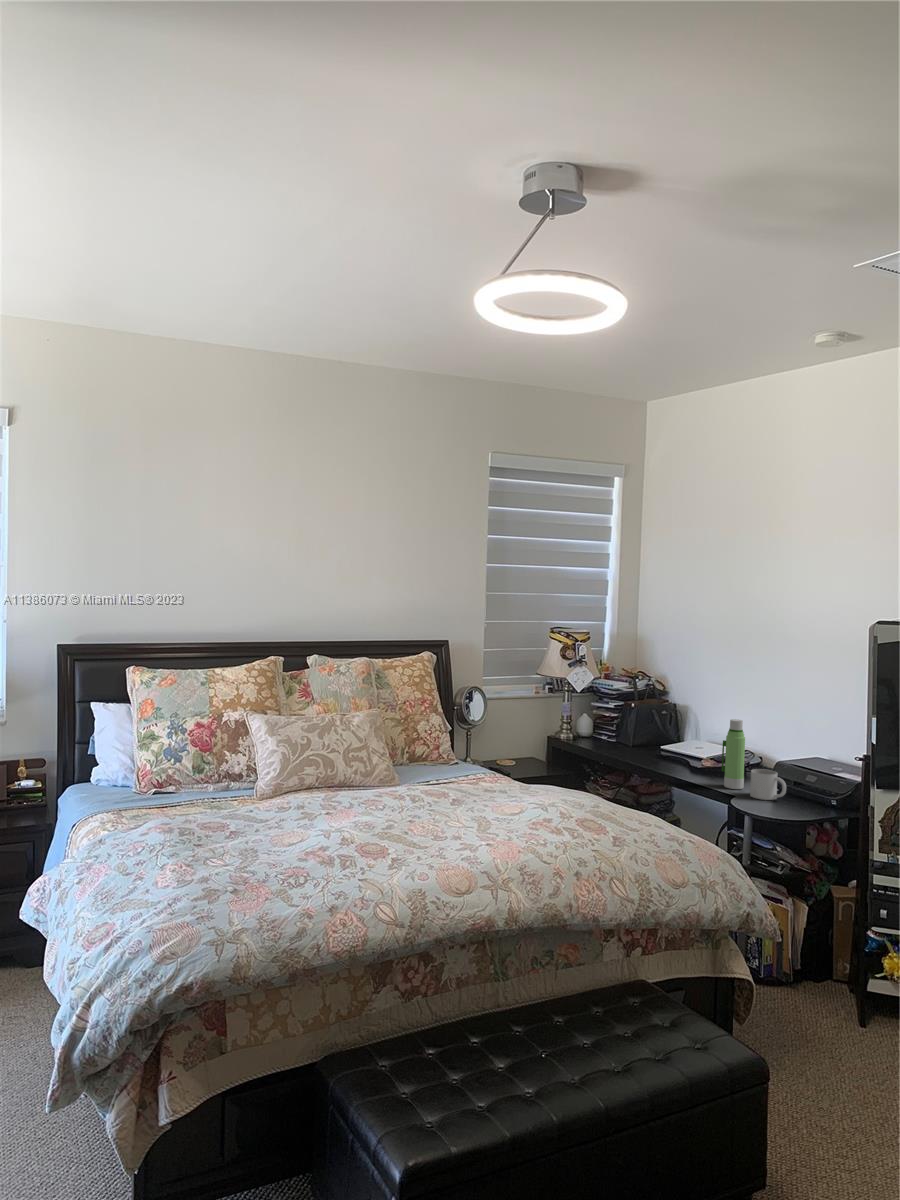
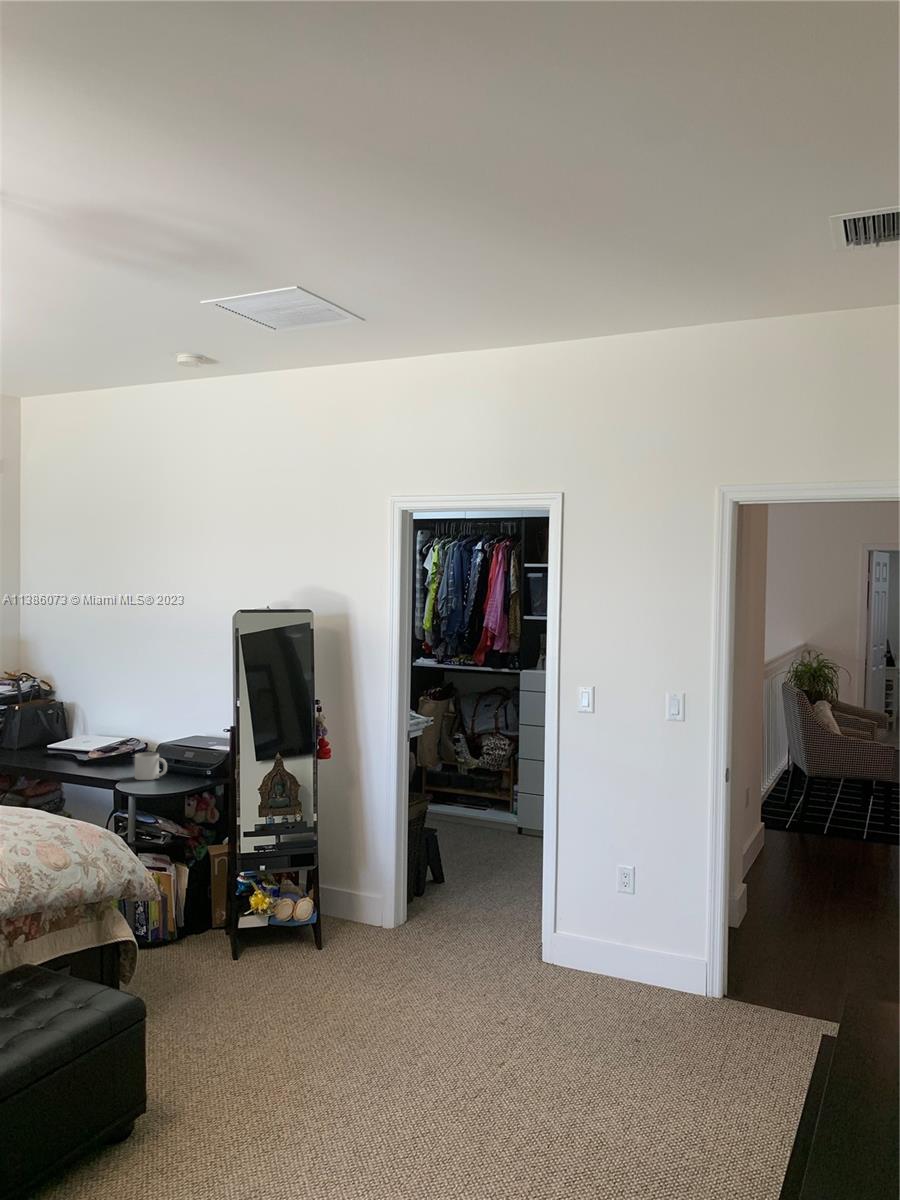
water bottle: present [722,719,745,789] -> none [107,709,129,775]

